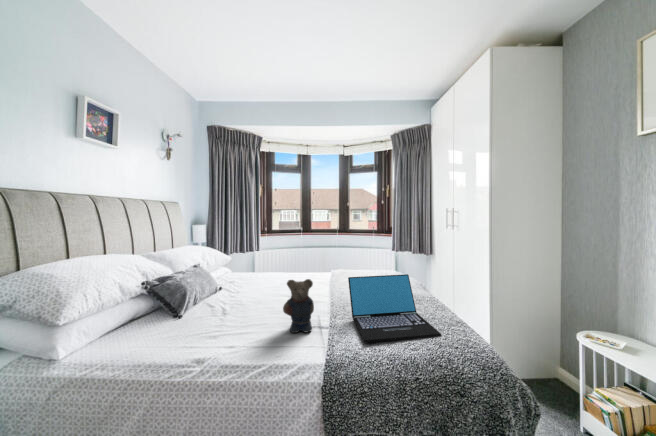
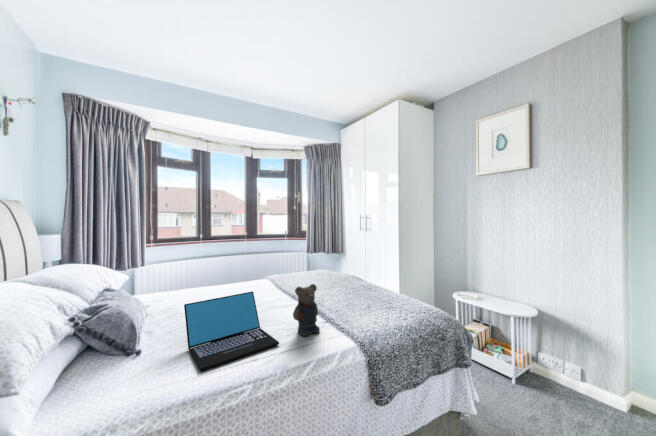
laptop: present [348,274,441,343] -> present [184,292,279,371]

